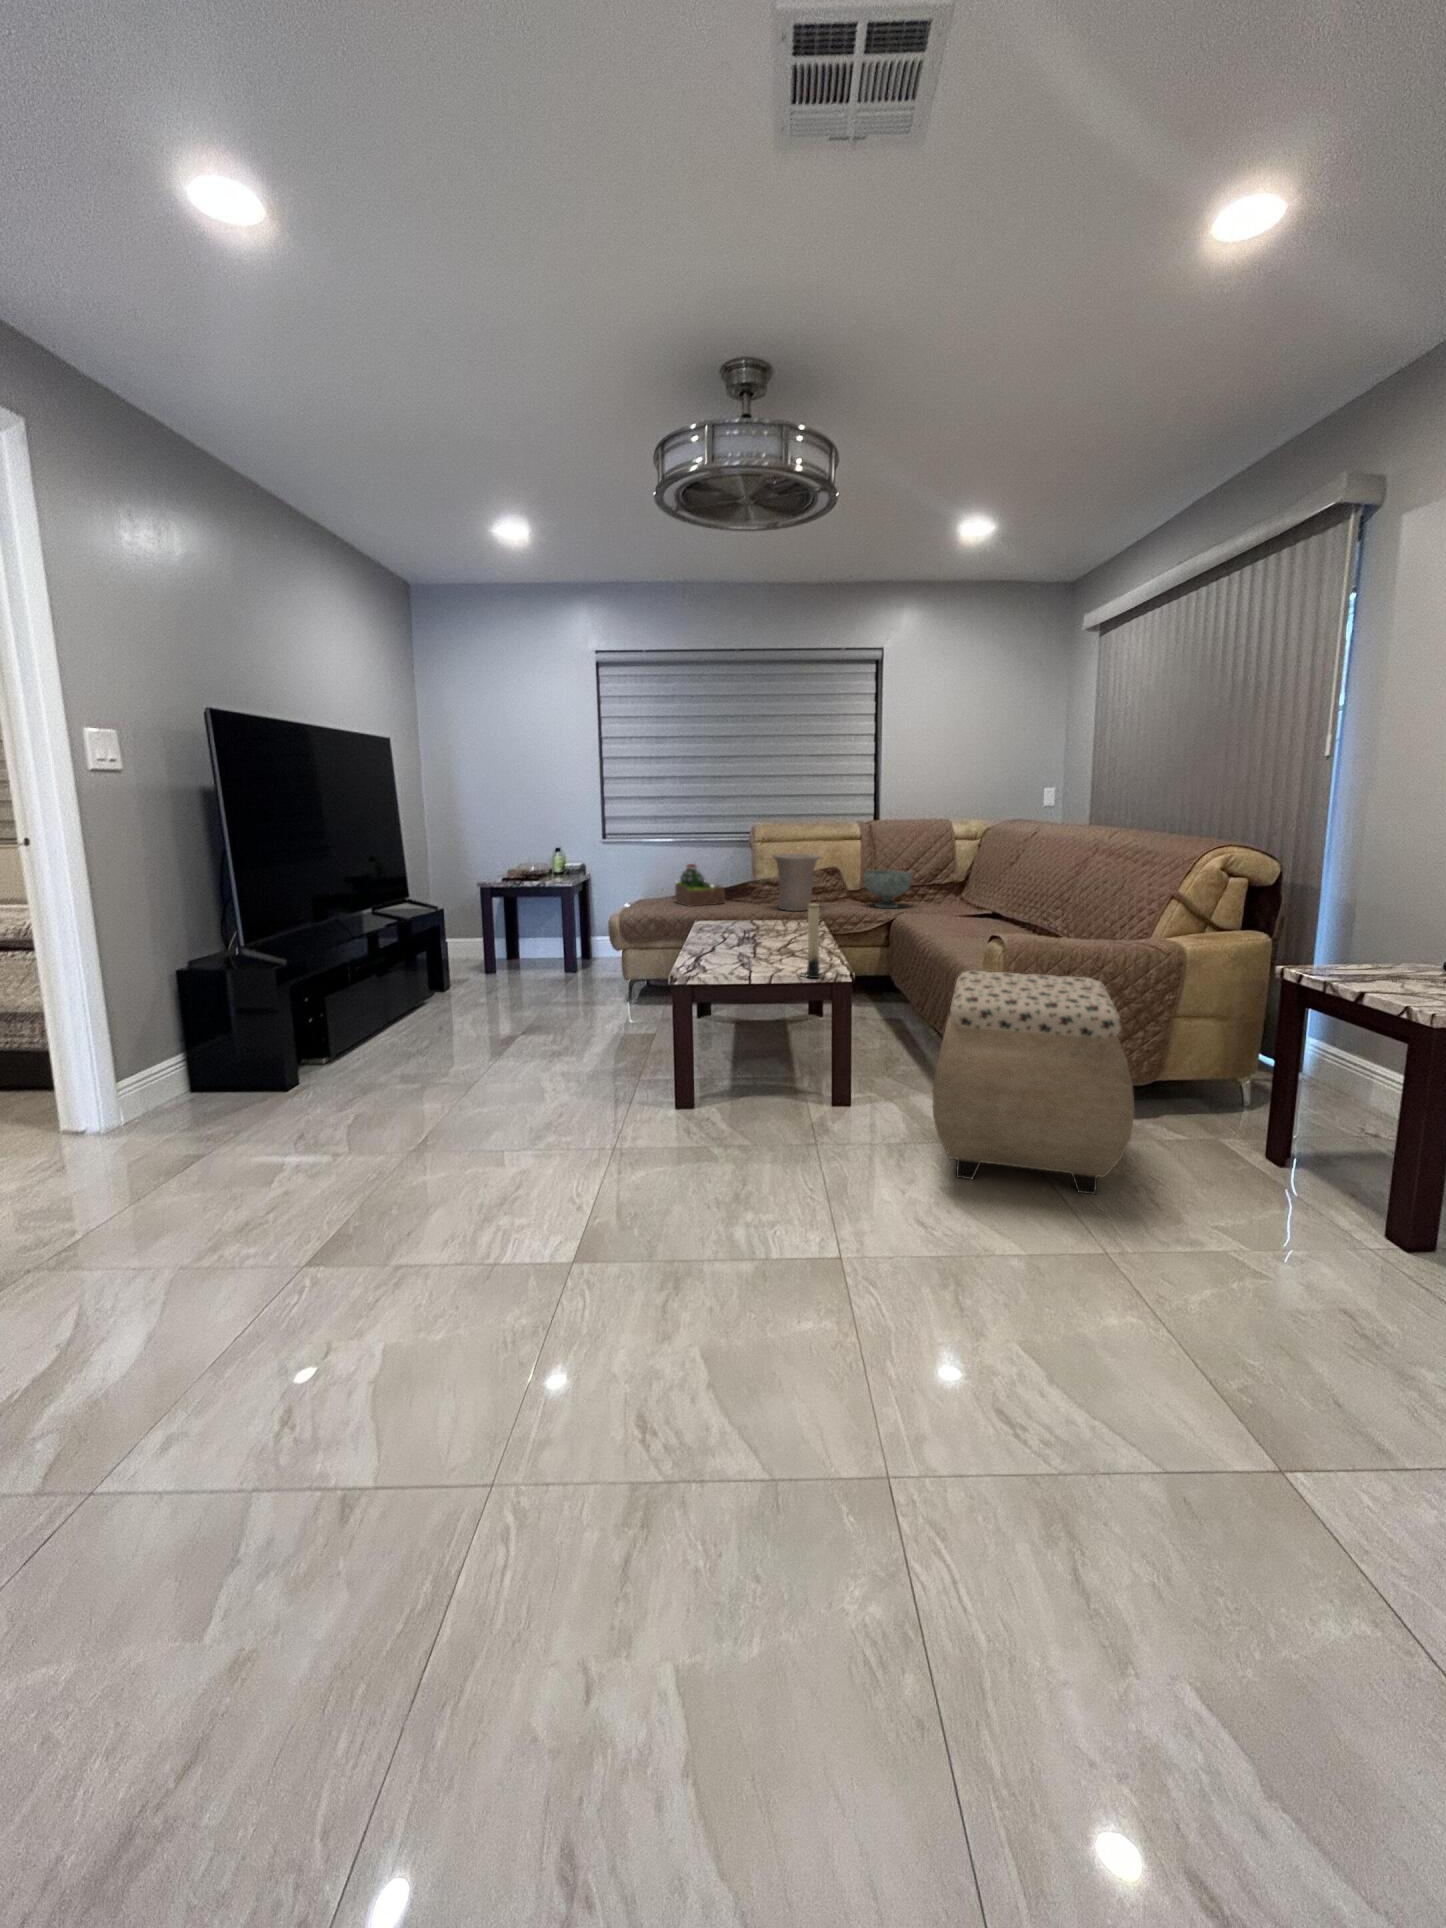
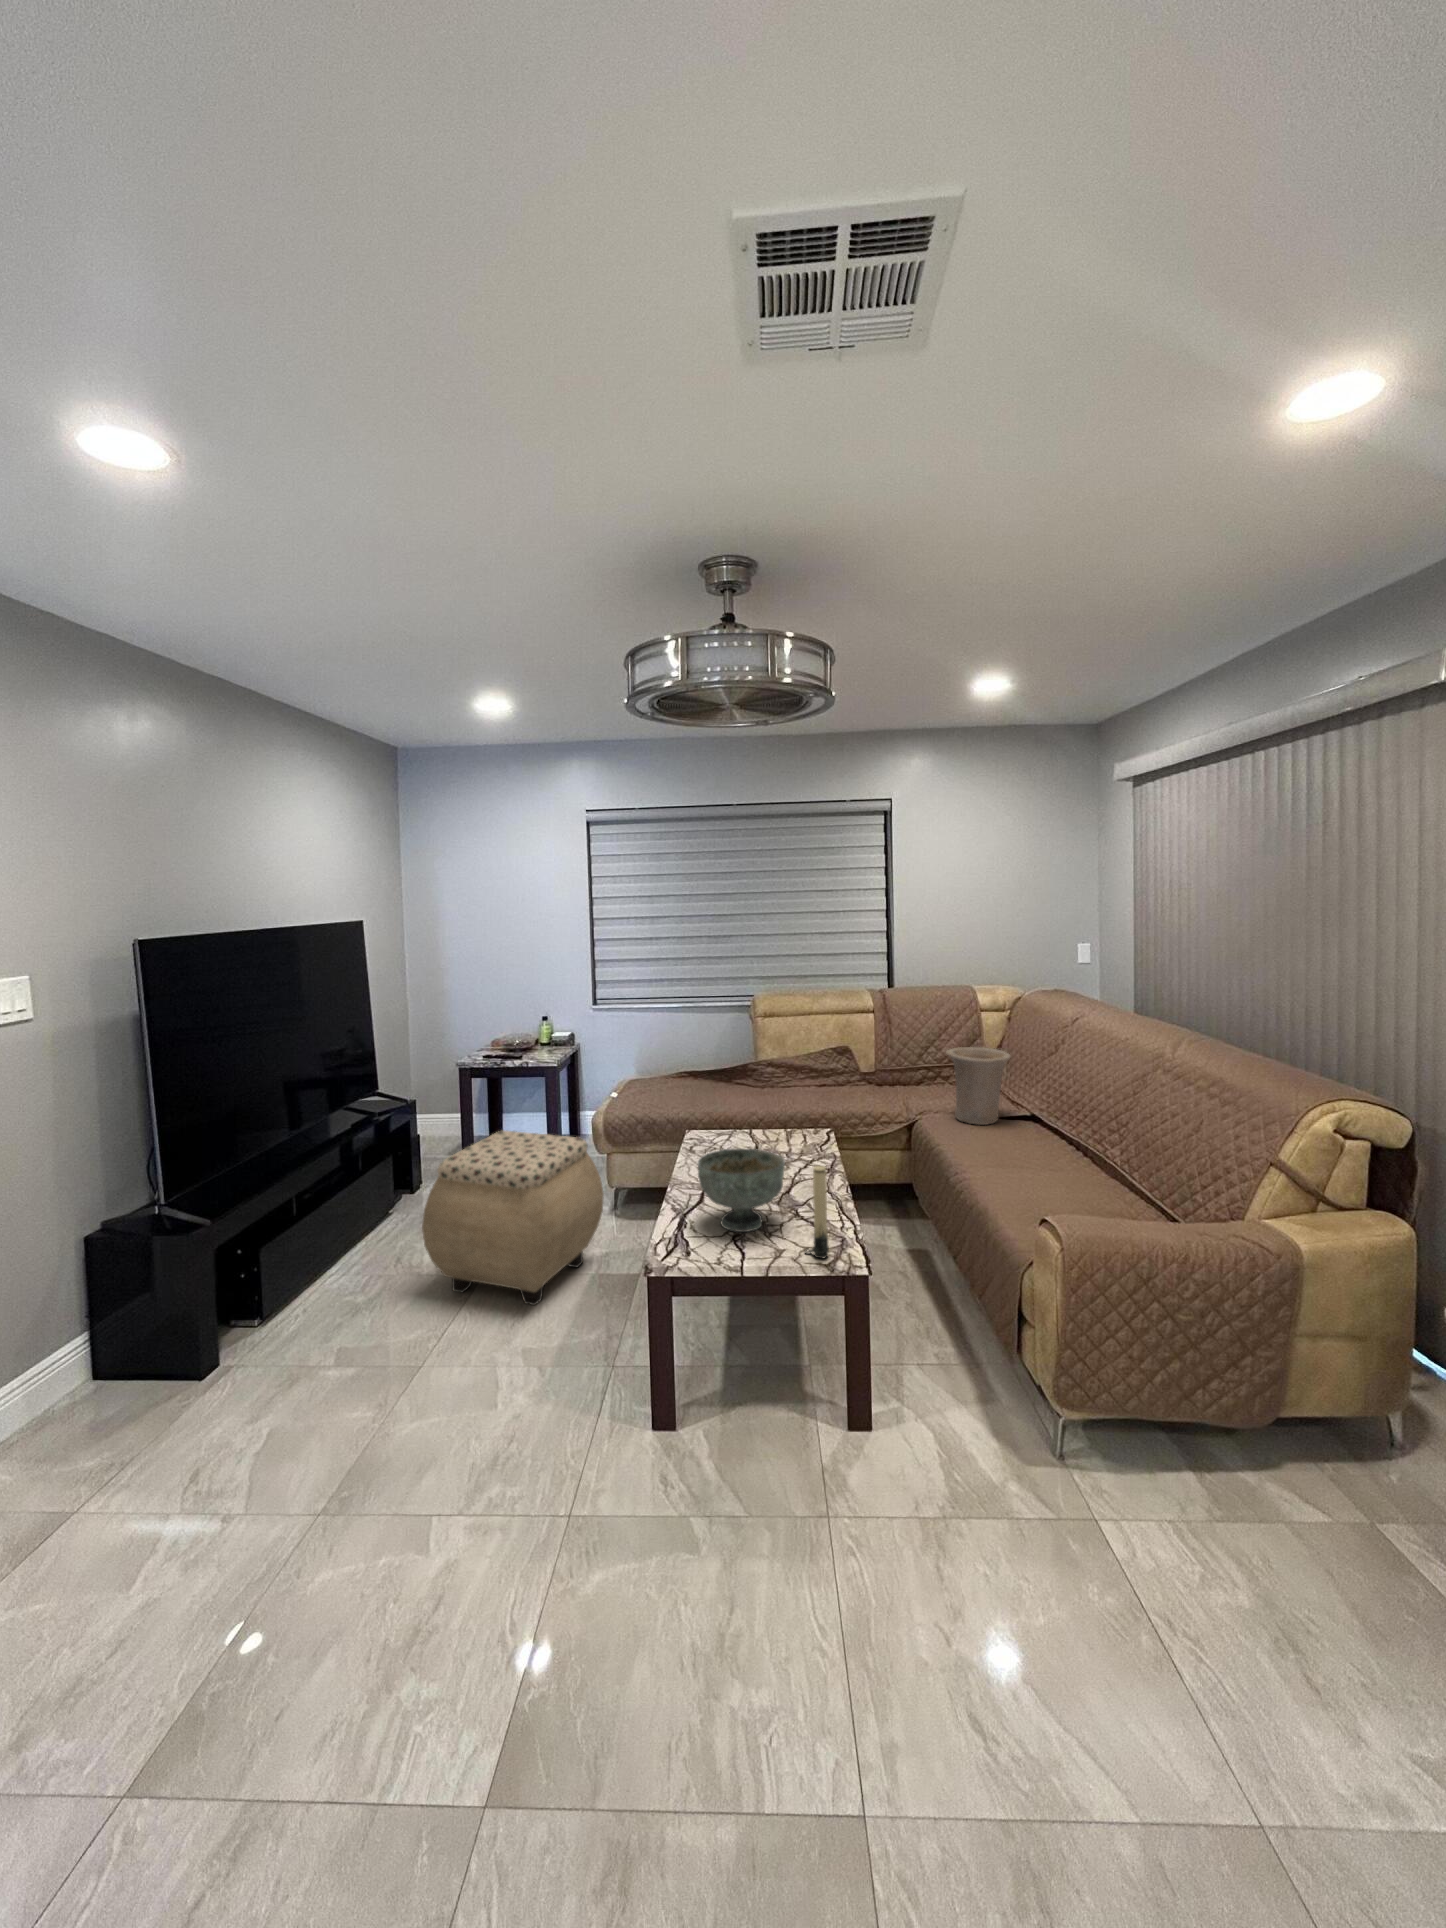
vase: present [772,853,820,911] -> present [946,1047,1010,1125]
succulent plant: present [675,864,725,906] -> none [668,1045,723,1095]
decorative bowl: present [863,870,912,908] -> present [698,1149,785,1232]
ottoman: present [932,970,1134,1195] -> present [422,1130,604,1305]

